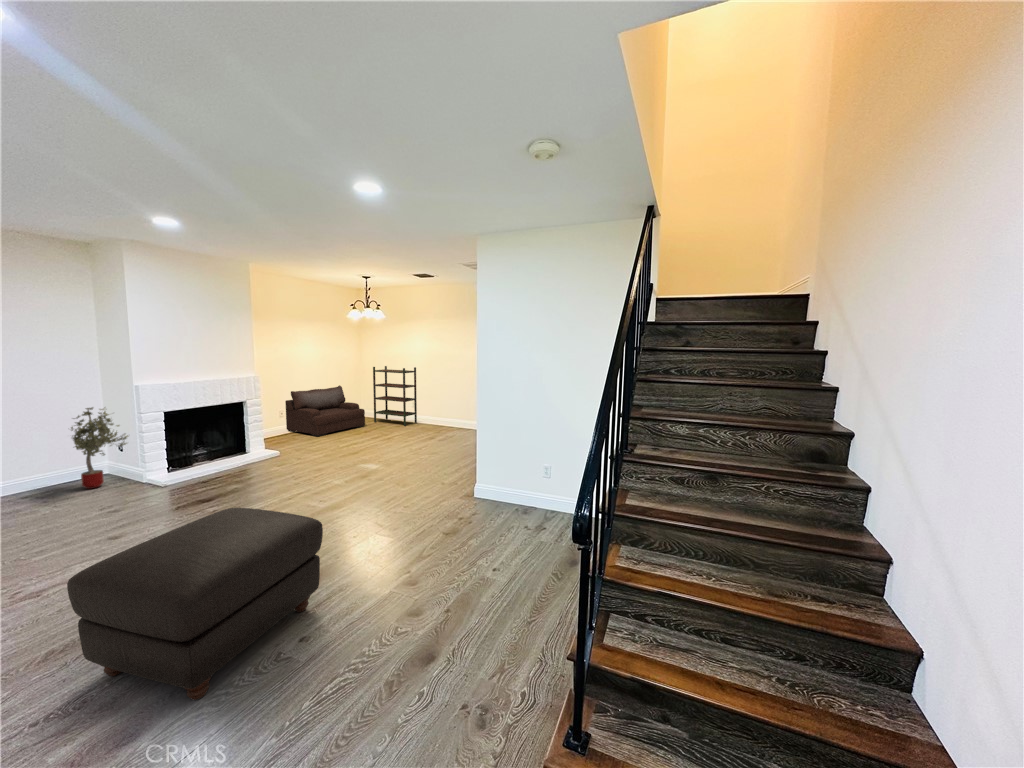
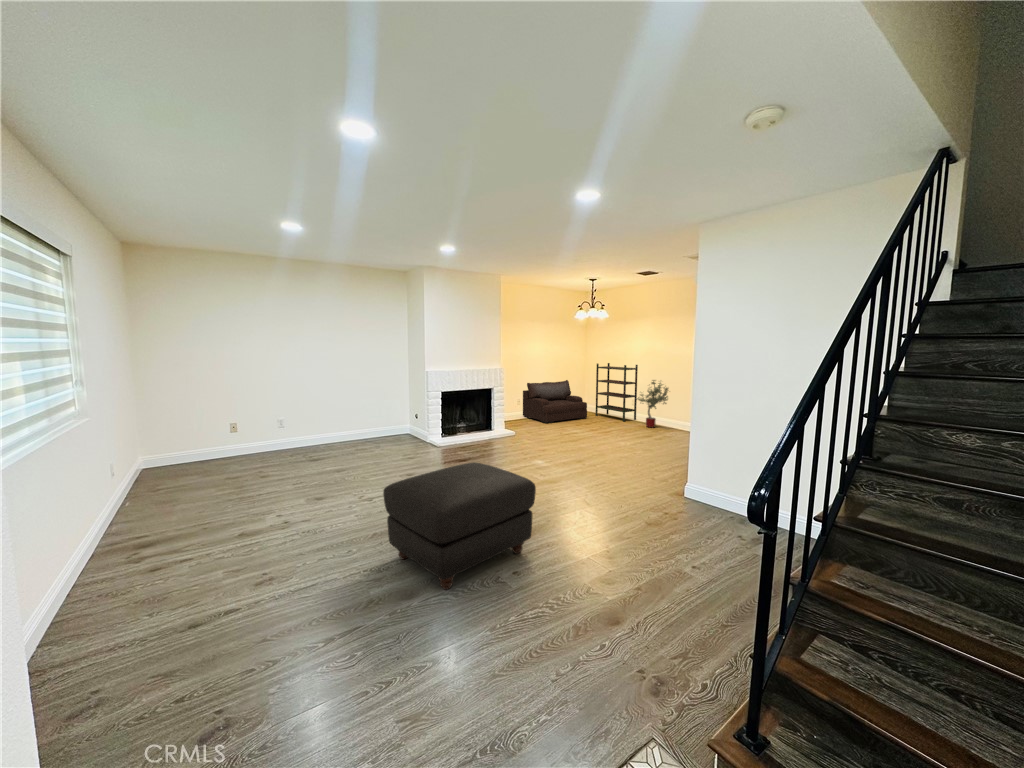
potted tree: present [71,407,128,489] -> present [637,380,668,428]

